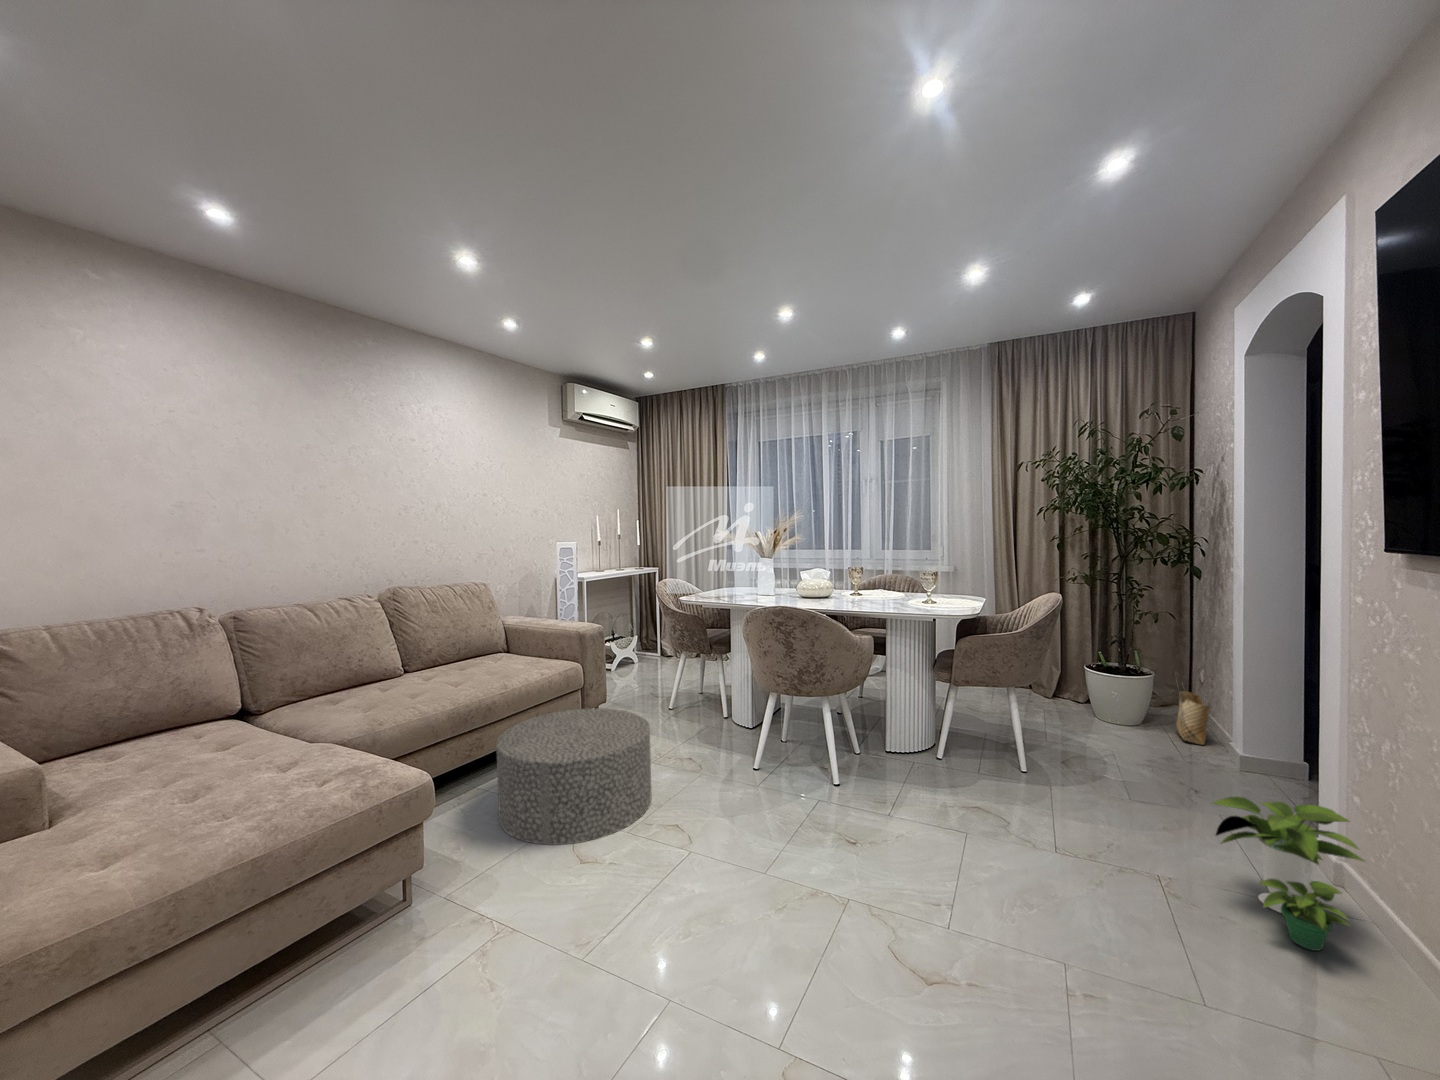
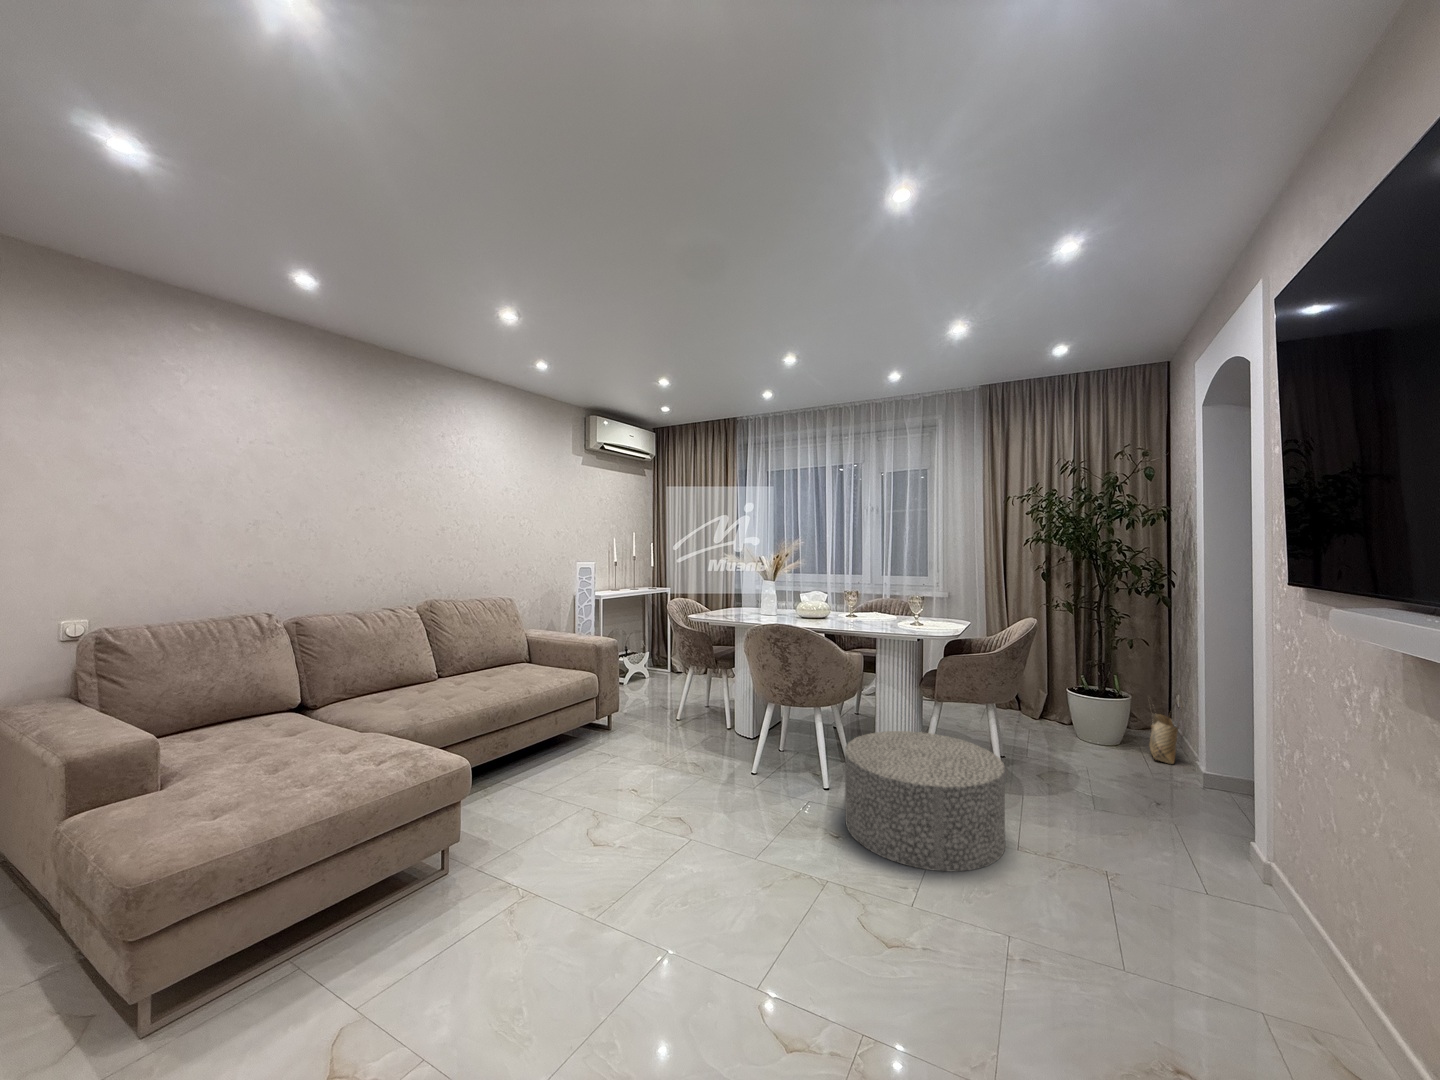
ottoman: present [497,708,652,845] -> present [845,731,1005,872]
potted plant: present [1213,797,1364,951] -> none [1153,802,1283,936]

